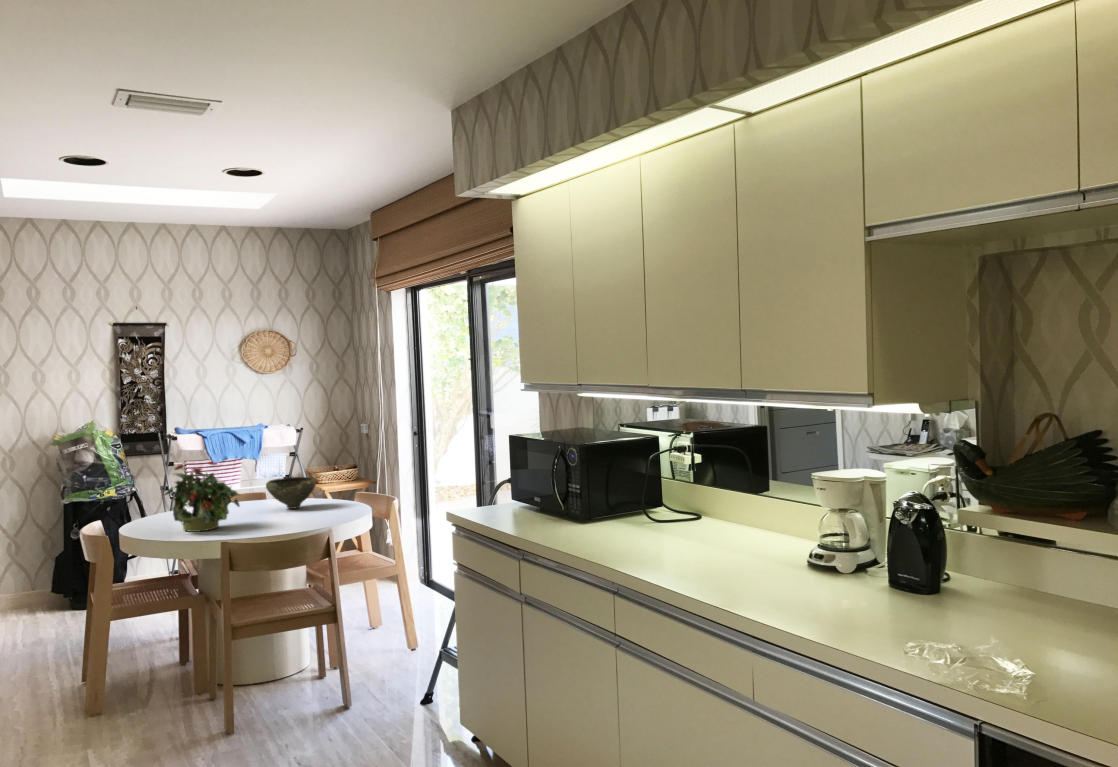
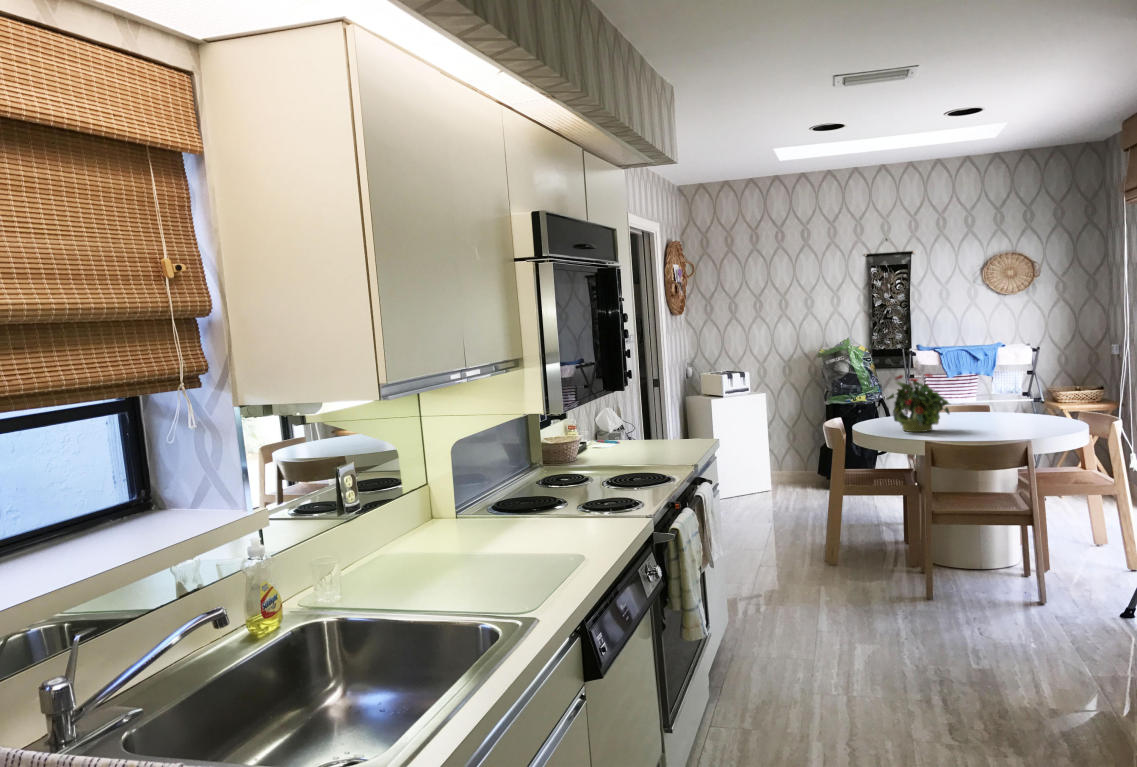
bowl: present [266,477,316,509] -> none [982,393,1032,422]

